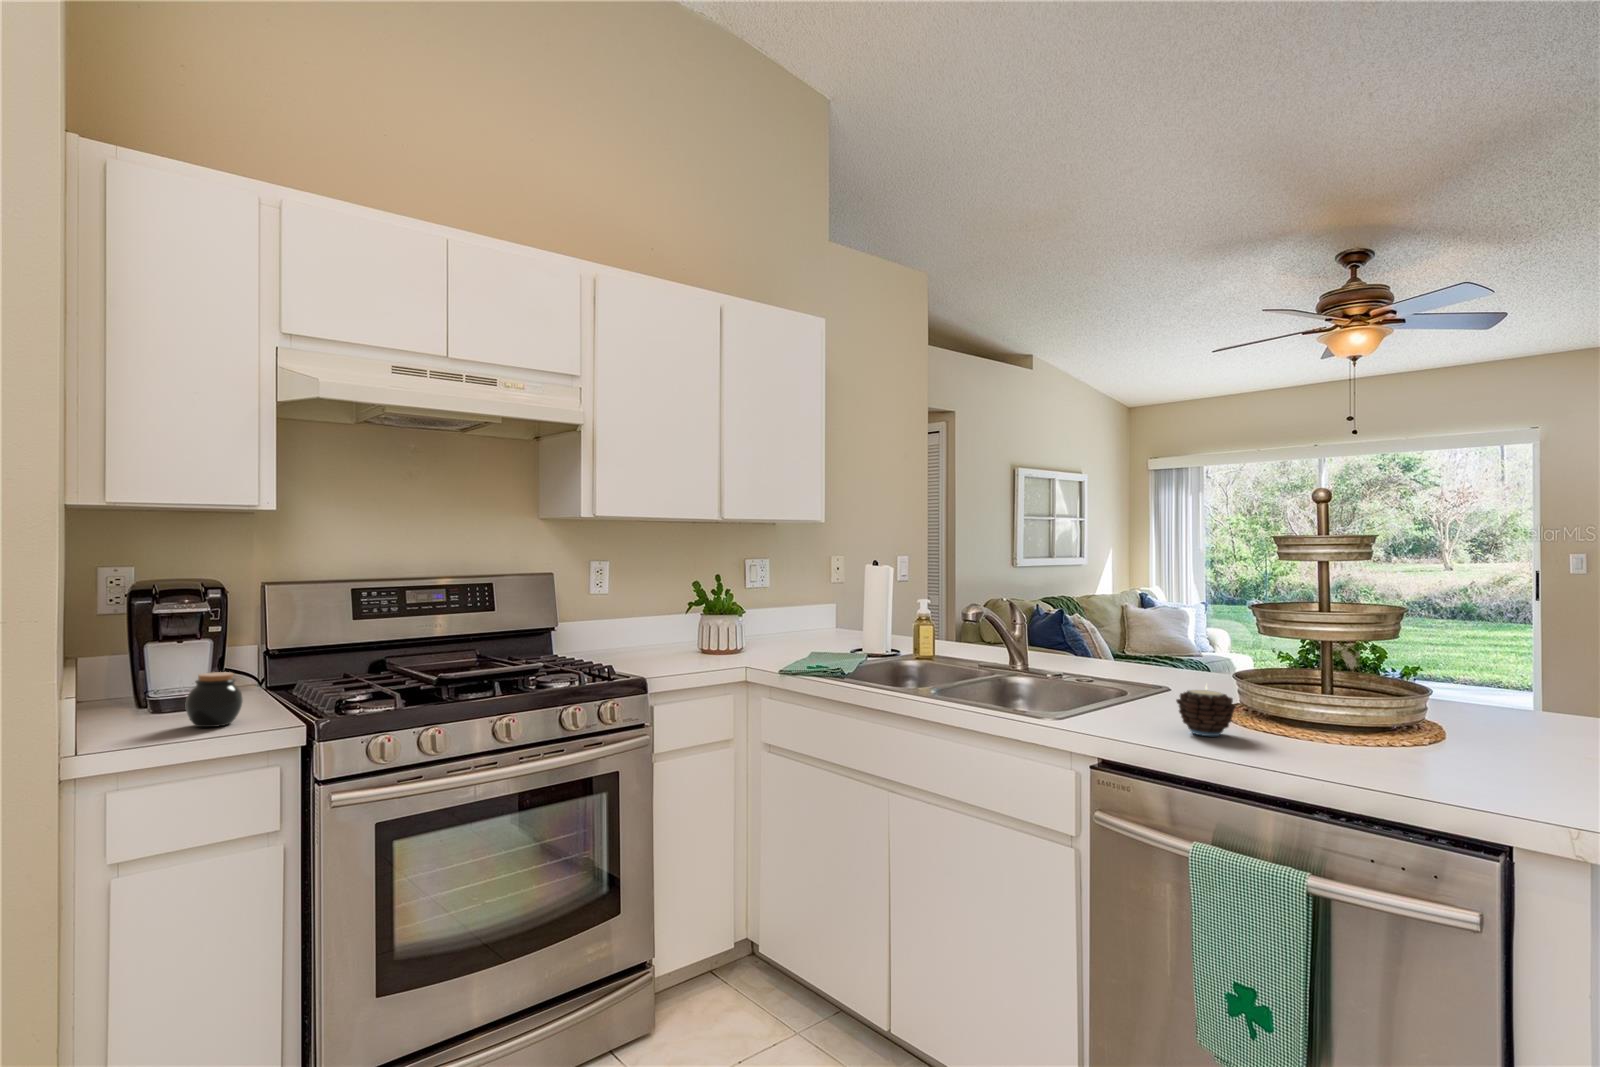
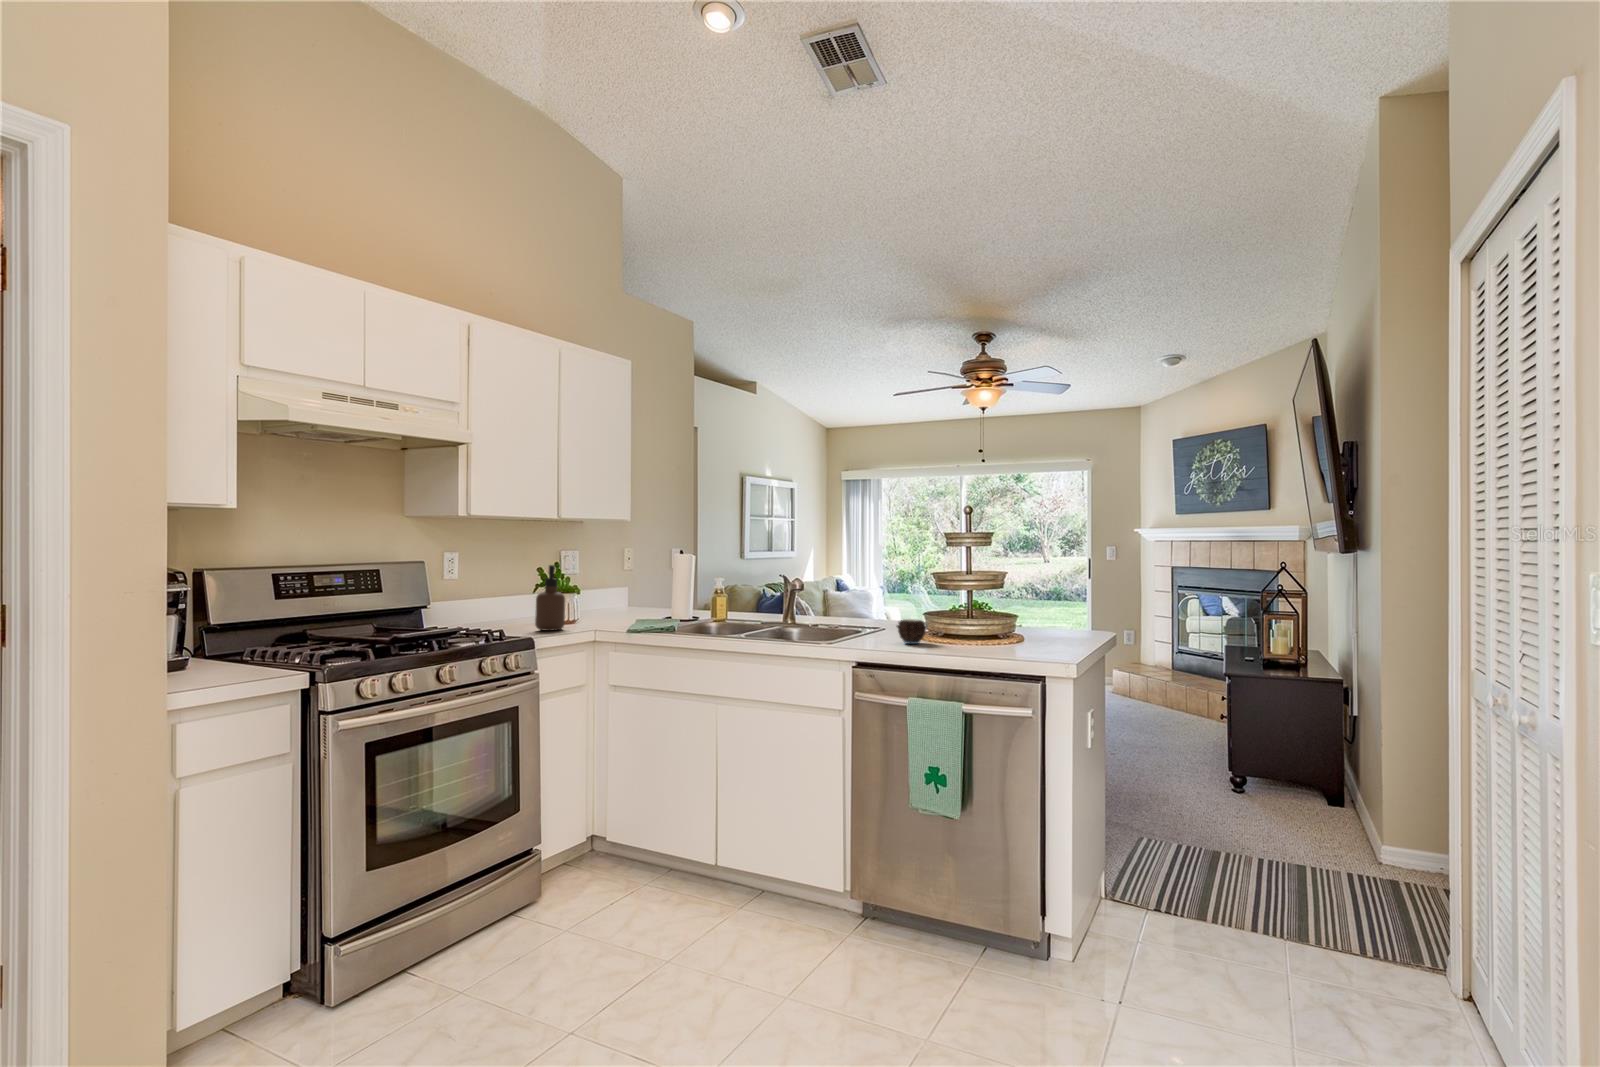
soap dispenser: none [677,579,714,664] -> present [535,565,565,631]
jar: present [185,672,243,727] -> none [206,635,250,677]

